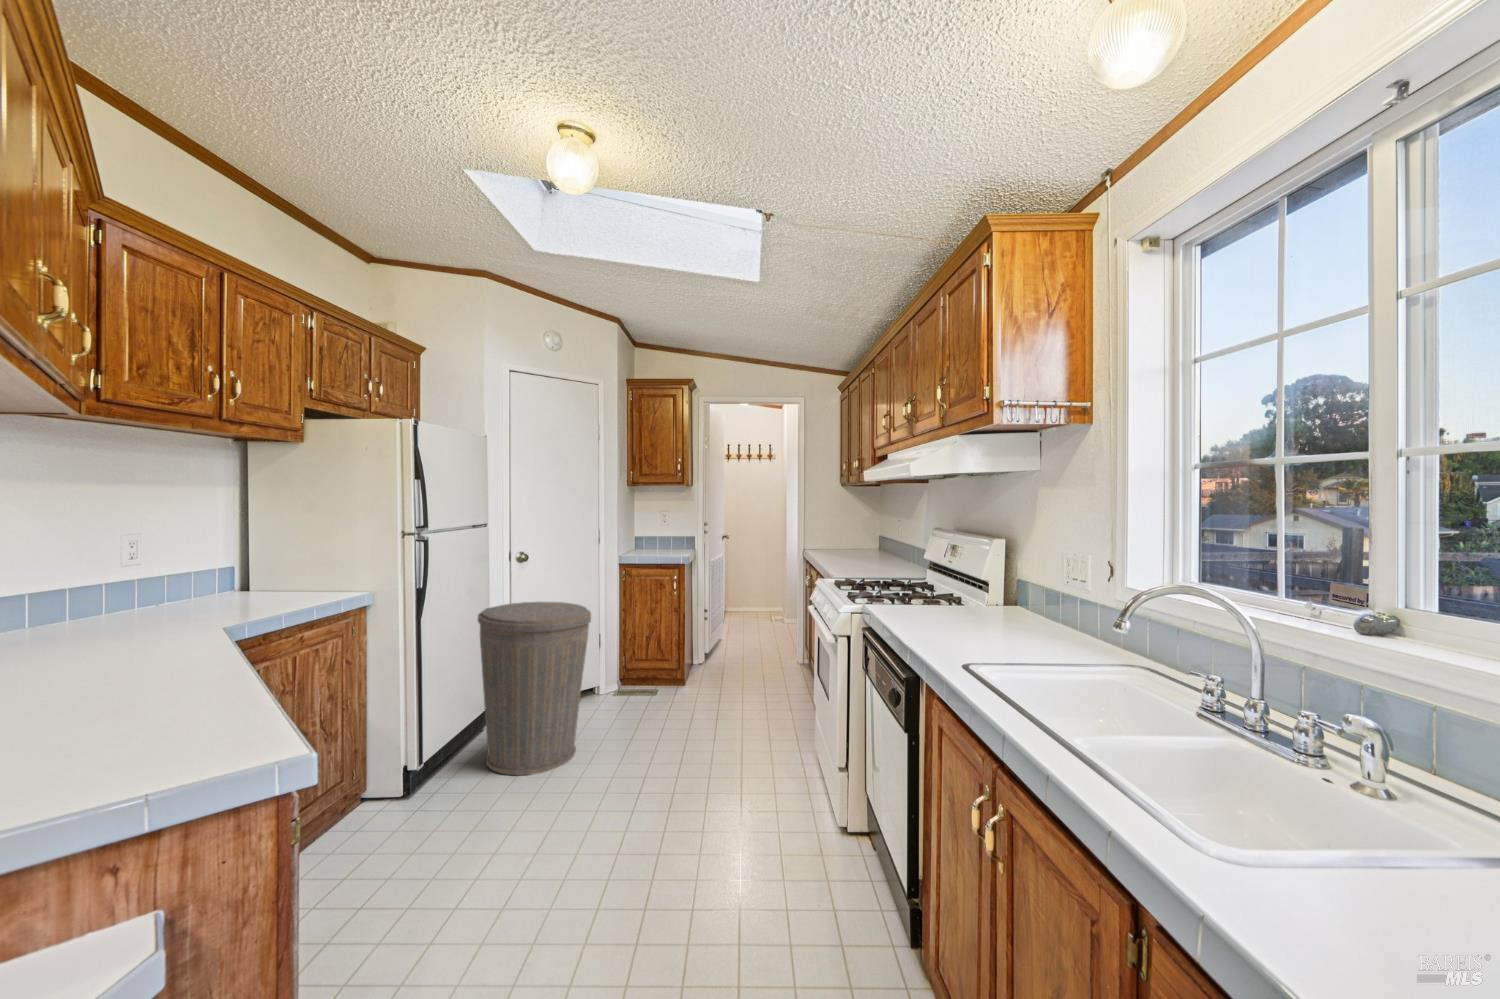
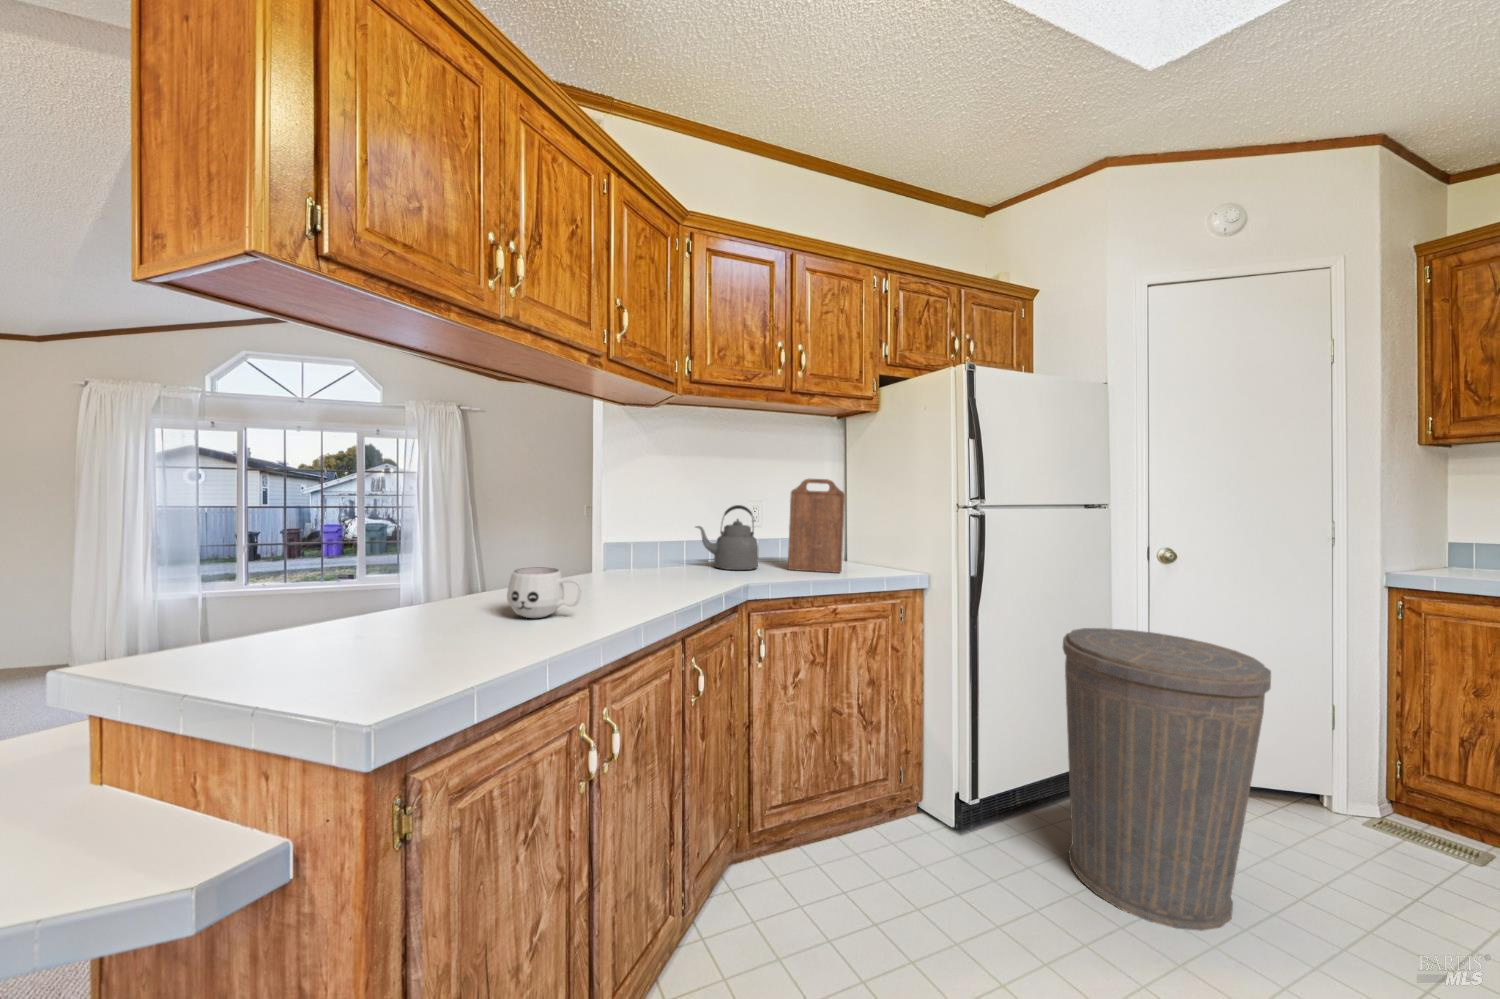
cutting board: none [223,512,294,611] -> present [788,479,845,573]
kettle: none [88,547,186,625] -> present [696,505,758,570]
mug: none [89,647,201,707] -> present [507,567,582,618]

